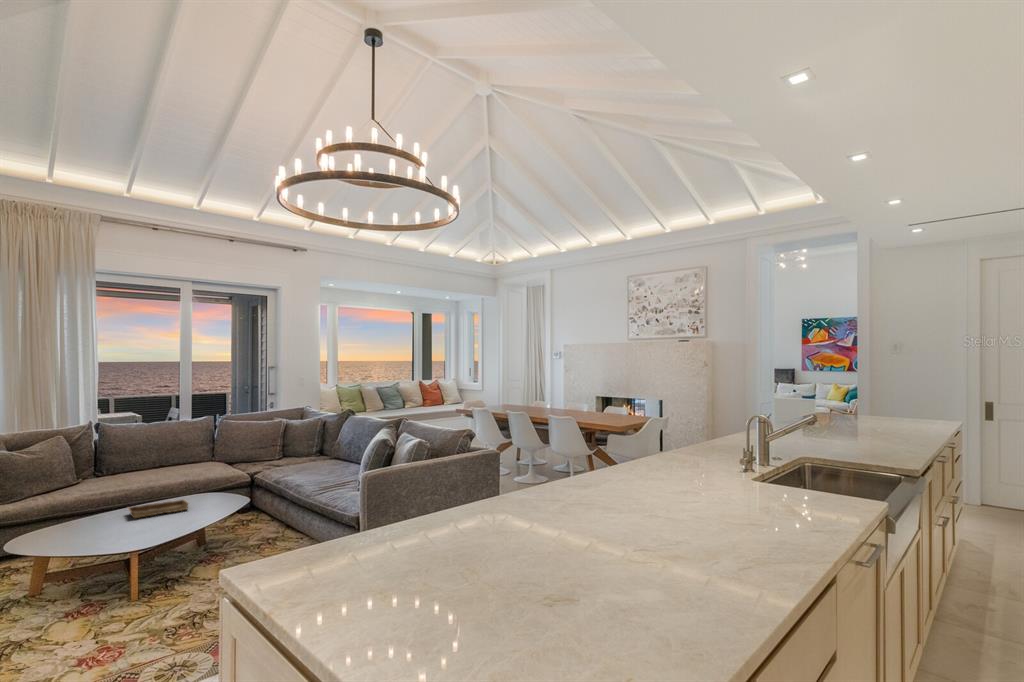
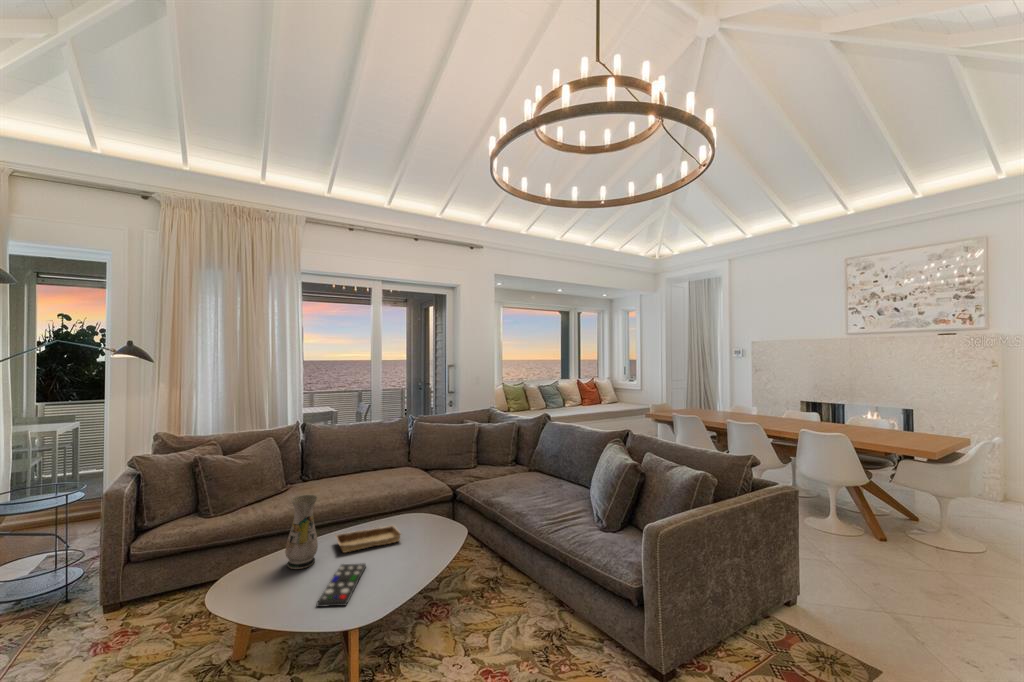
vase: none [79,472,110,529] -> present [285,495,318,569]
remote control: none [107,521,153,545] -> present [317,564,366,607]

